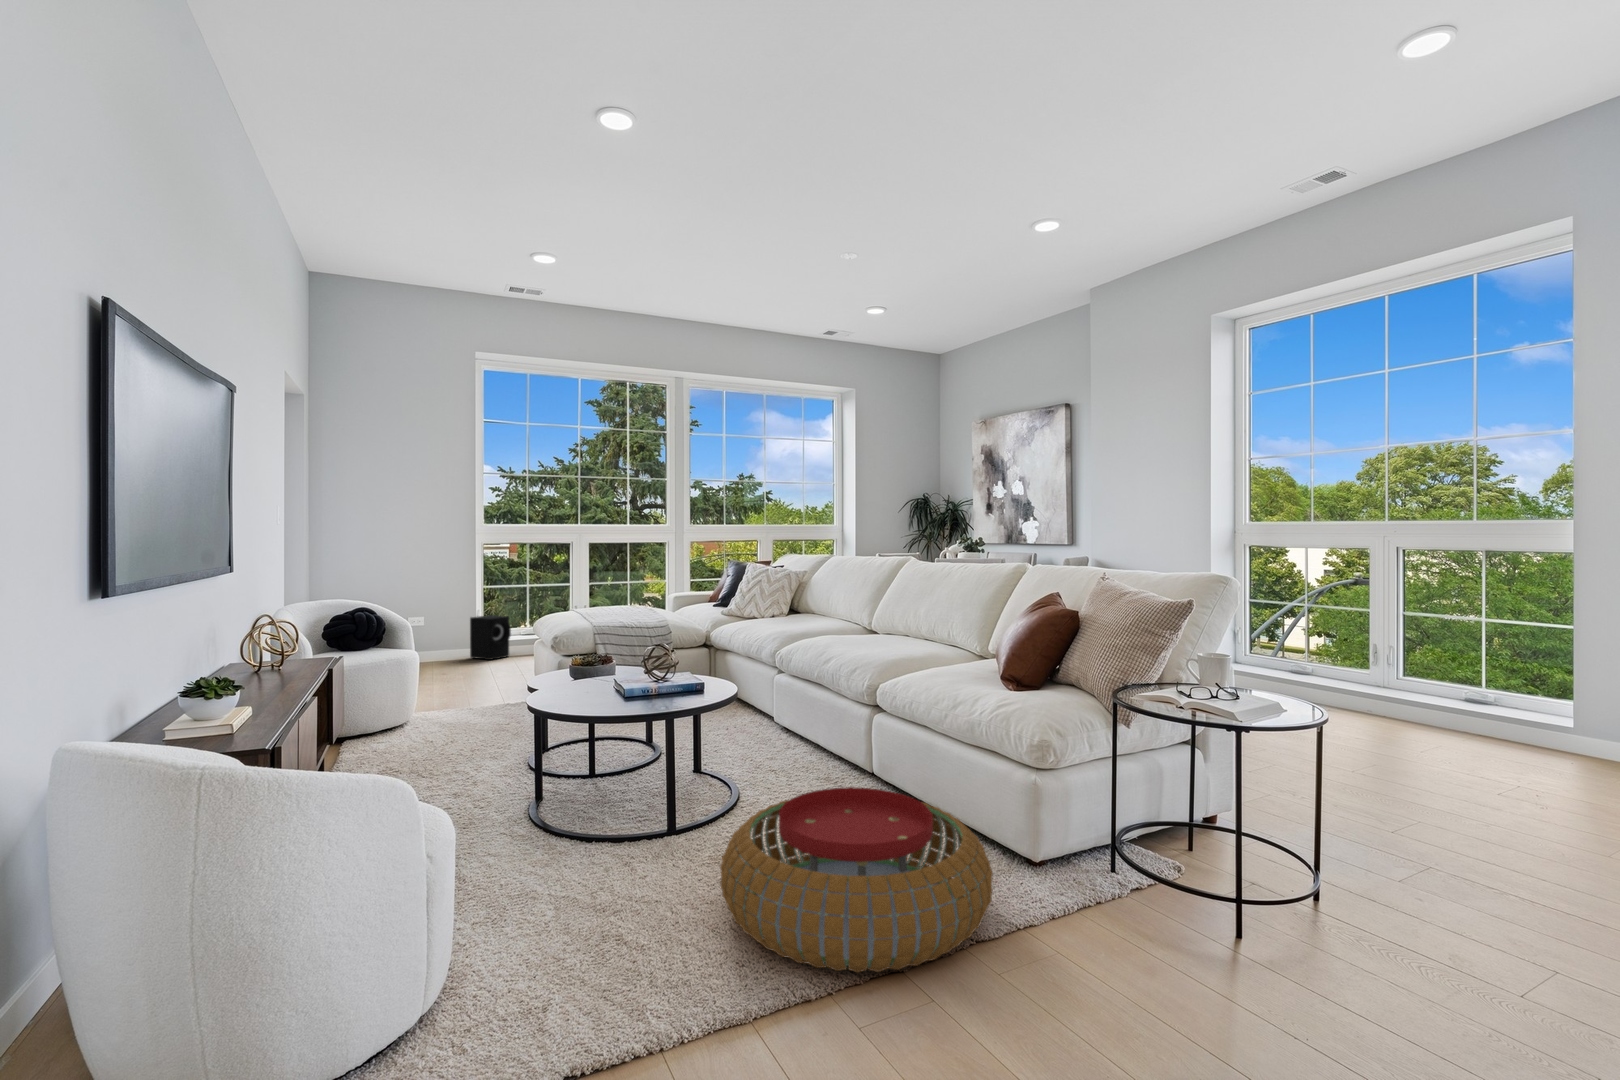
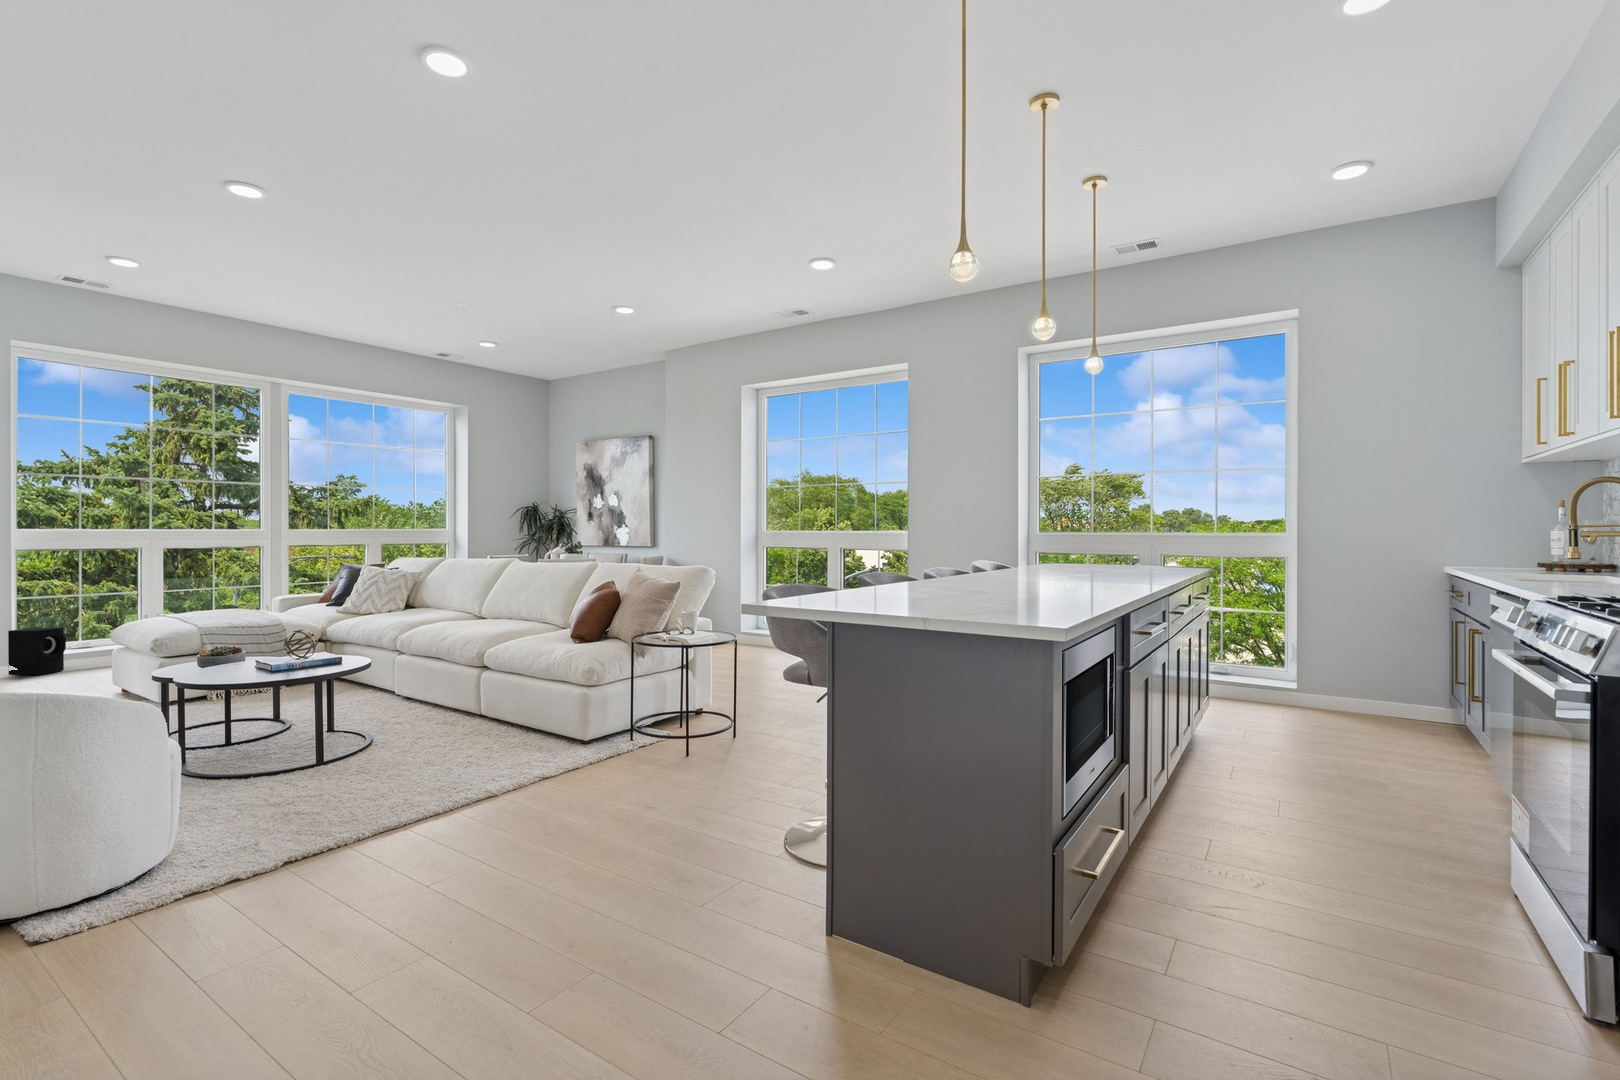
pouf: present [720,787,993,972] -> none [372,709,558,805]

